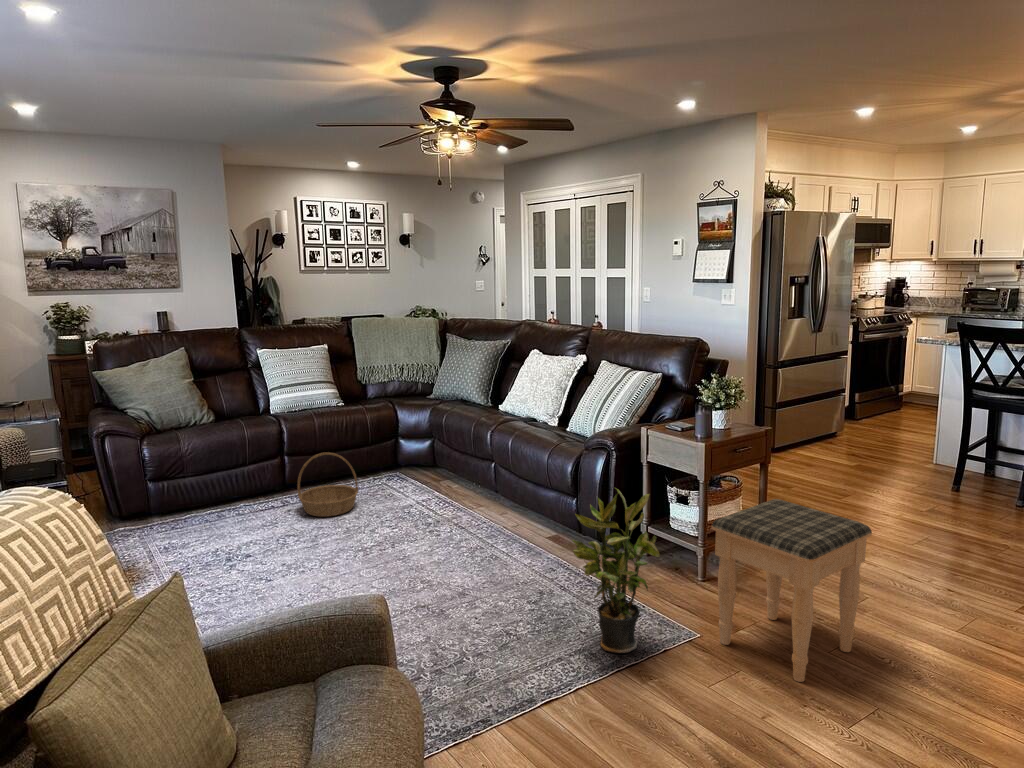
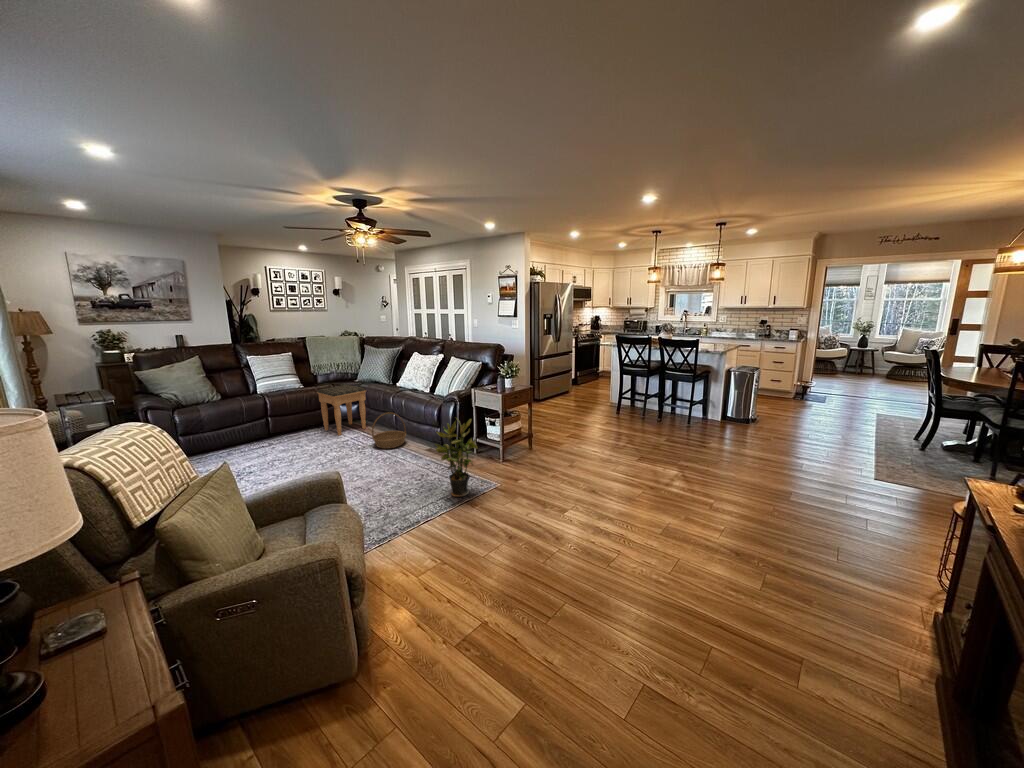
basket: present [297,452,358,517] -> present [372,412,406,449]
footstool: present [712,499,872,682] -> present [317,385,366,435]

